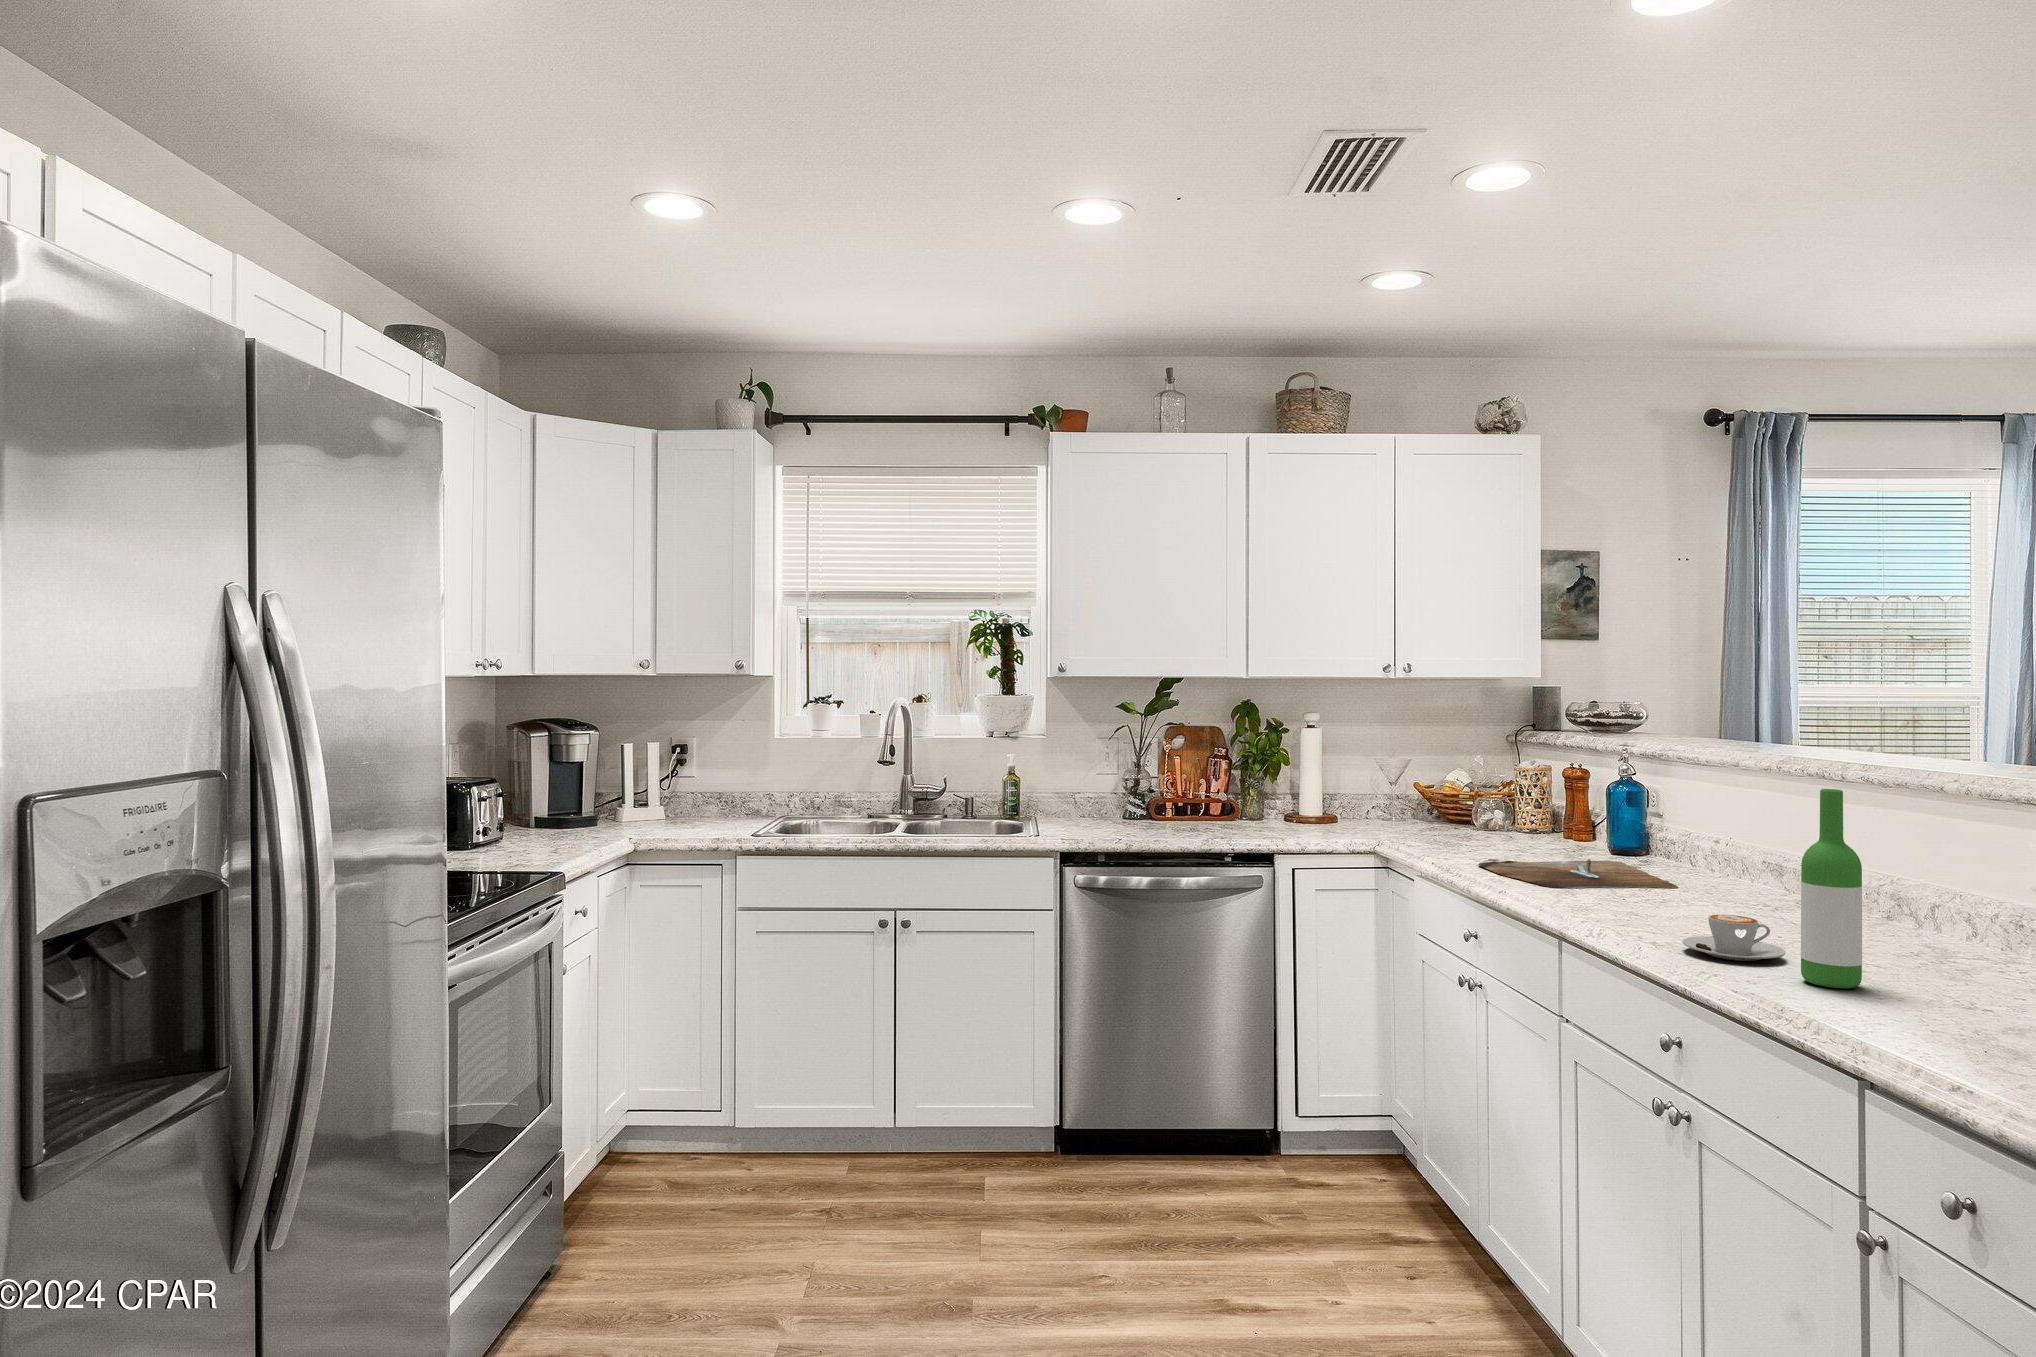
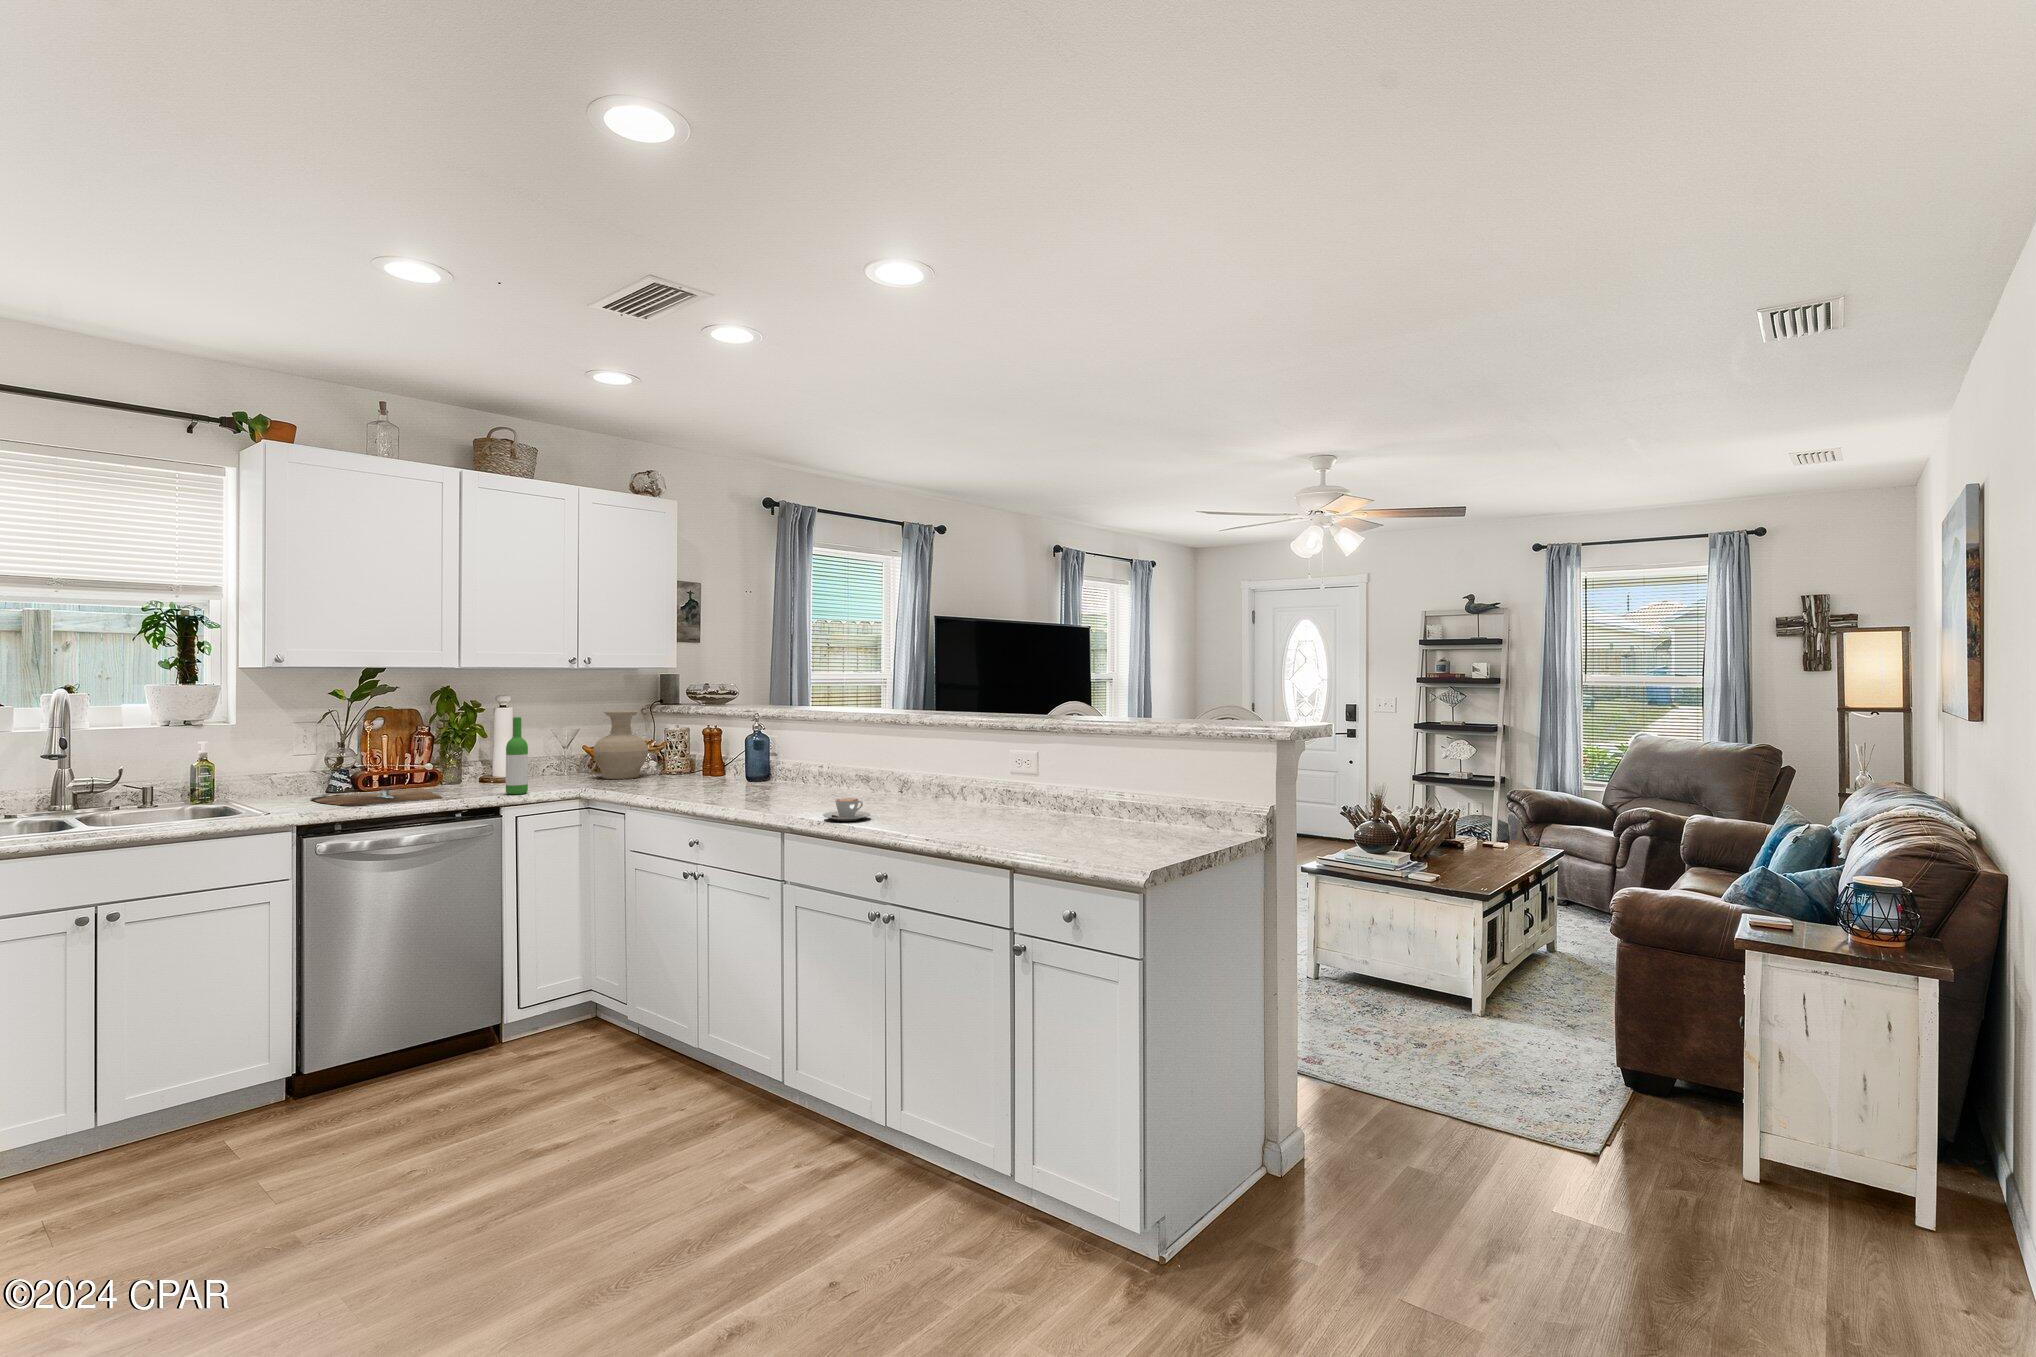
vase: none [1417,736,1494,832] -> present [593,711,648,779]
wine bottle: present [1801,789,1862,988] -> present [506,717,528,794]
cutting board: present [1478,859,1678,888] -> present [311,787,442,806]

